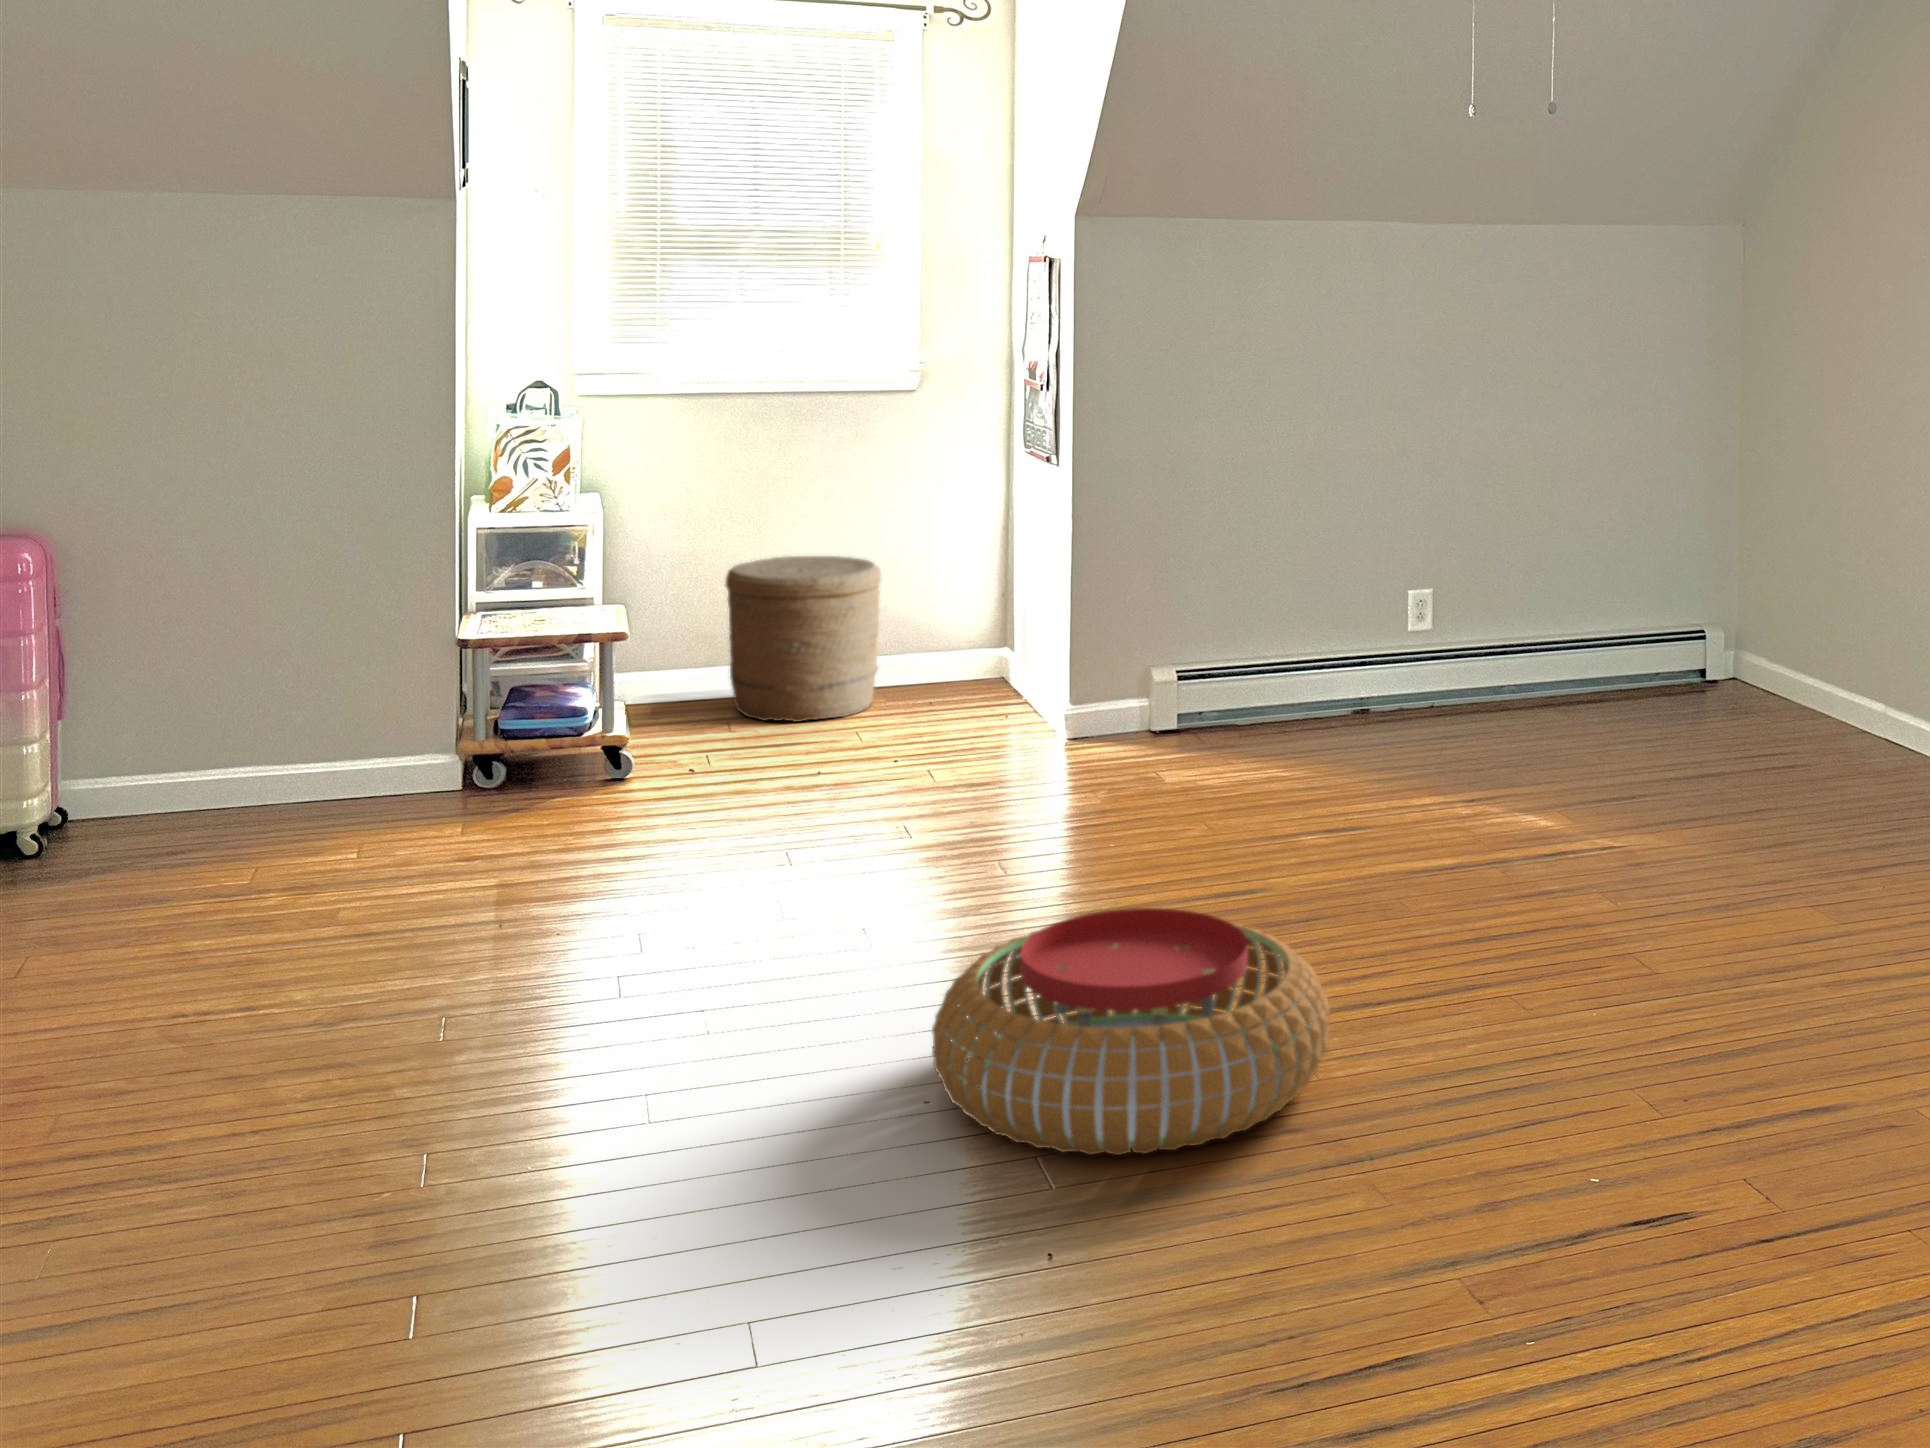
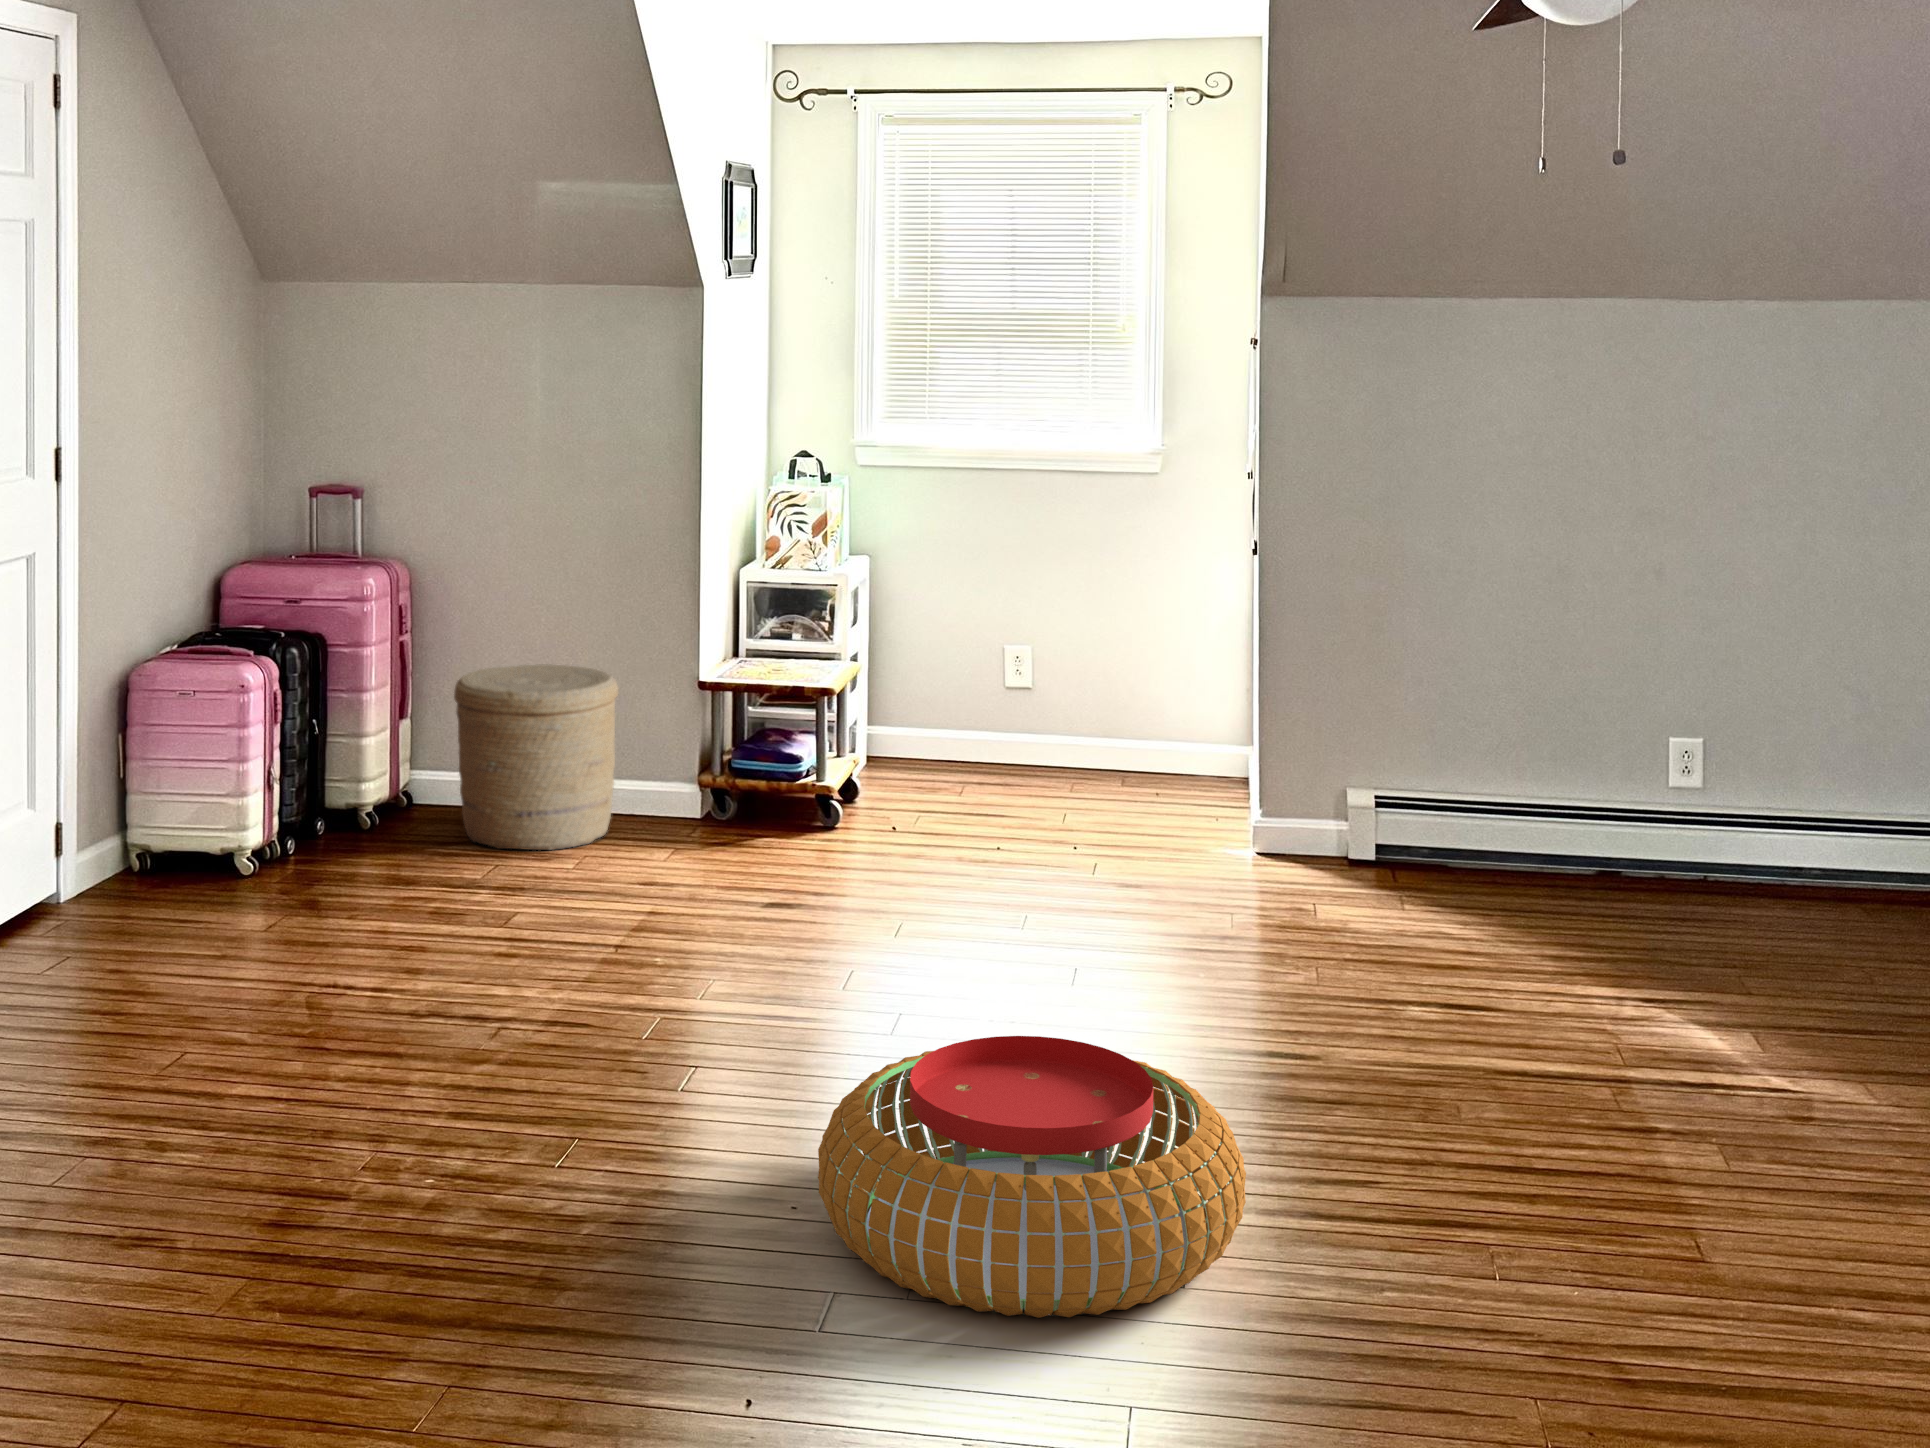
woven basket: present [726,556,881,722] -> present [454,664,619,850]

